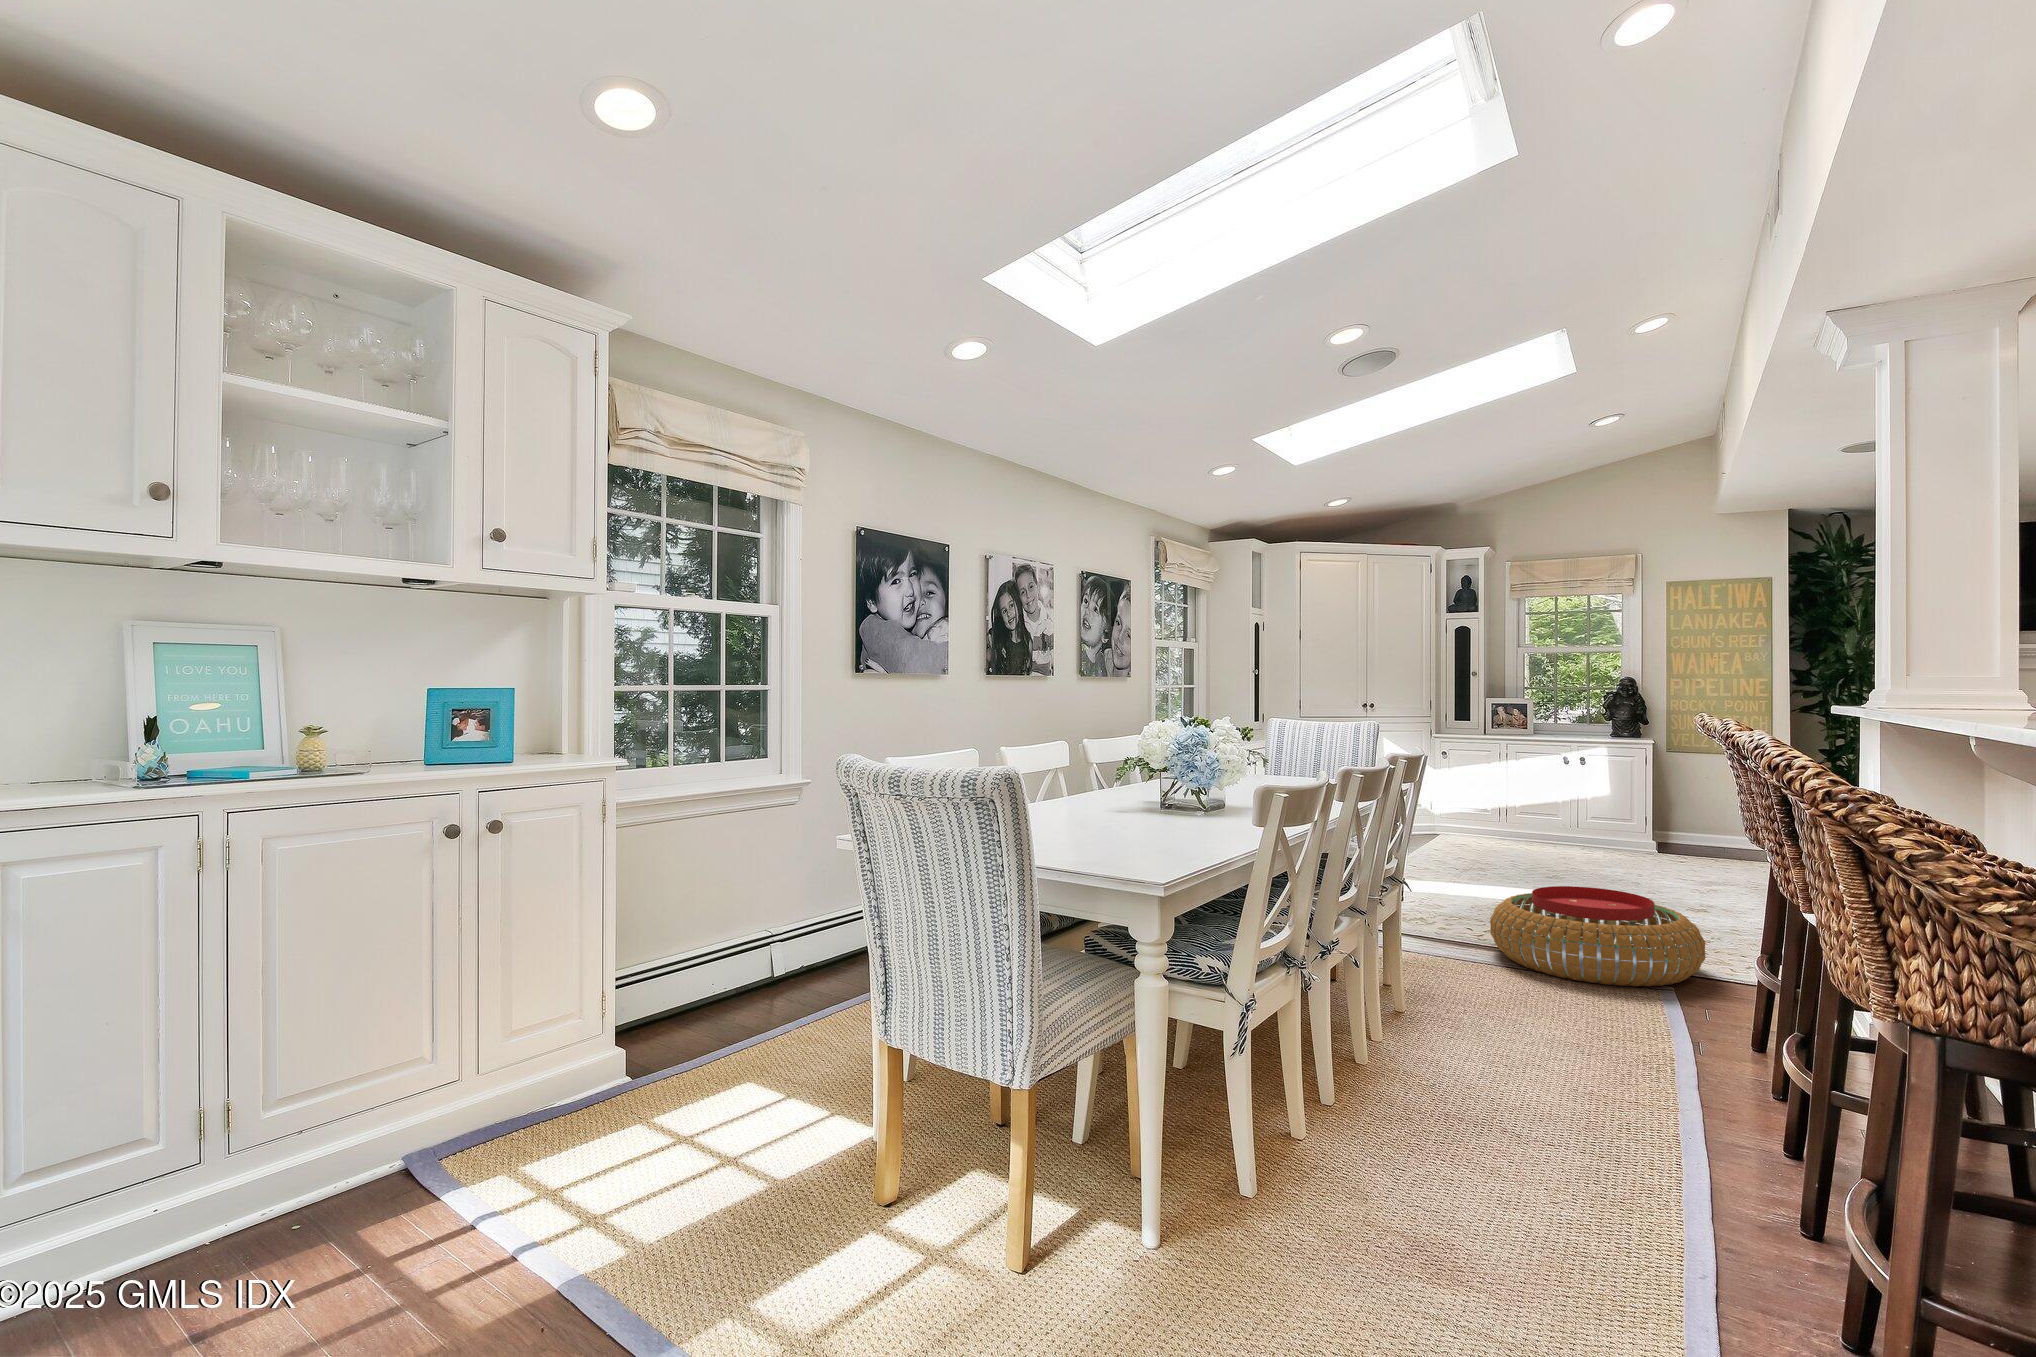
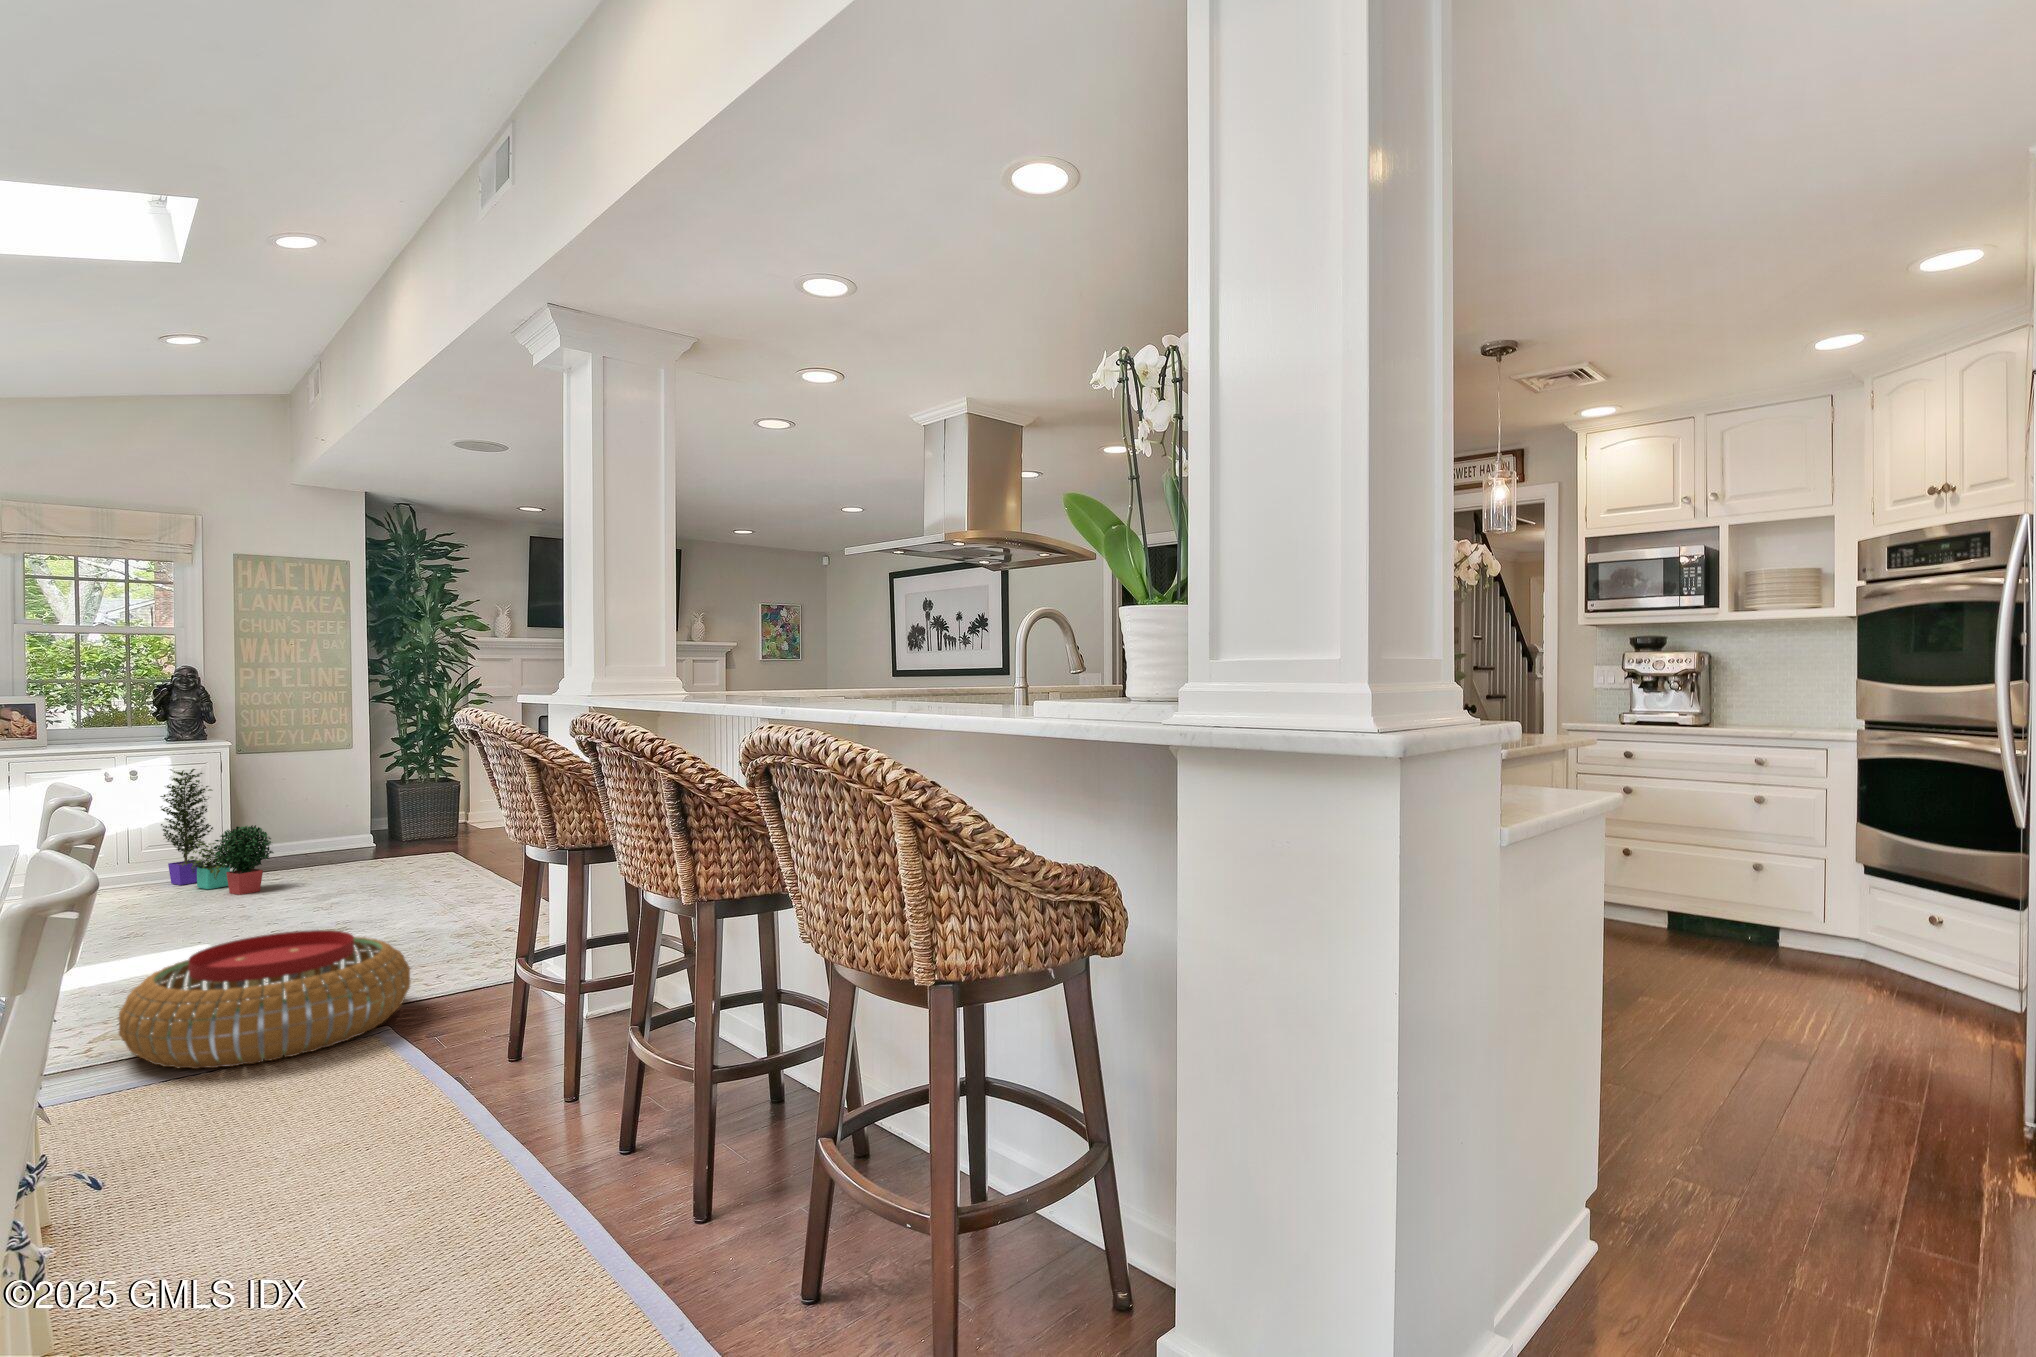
potted plant: none [1598,759,1678,868] -> present [160,769,274,895]

